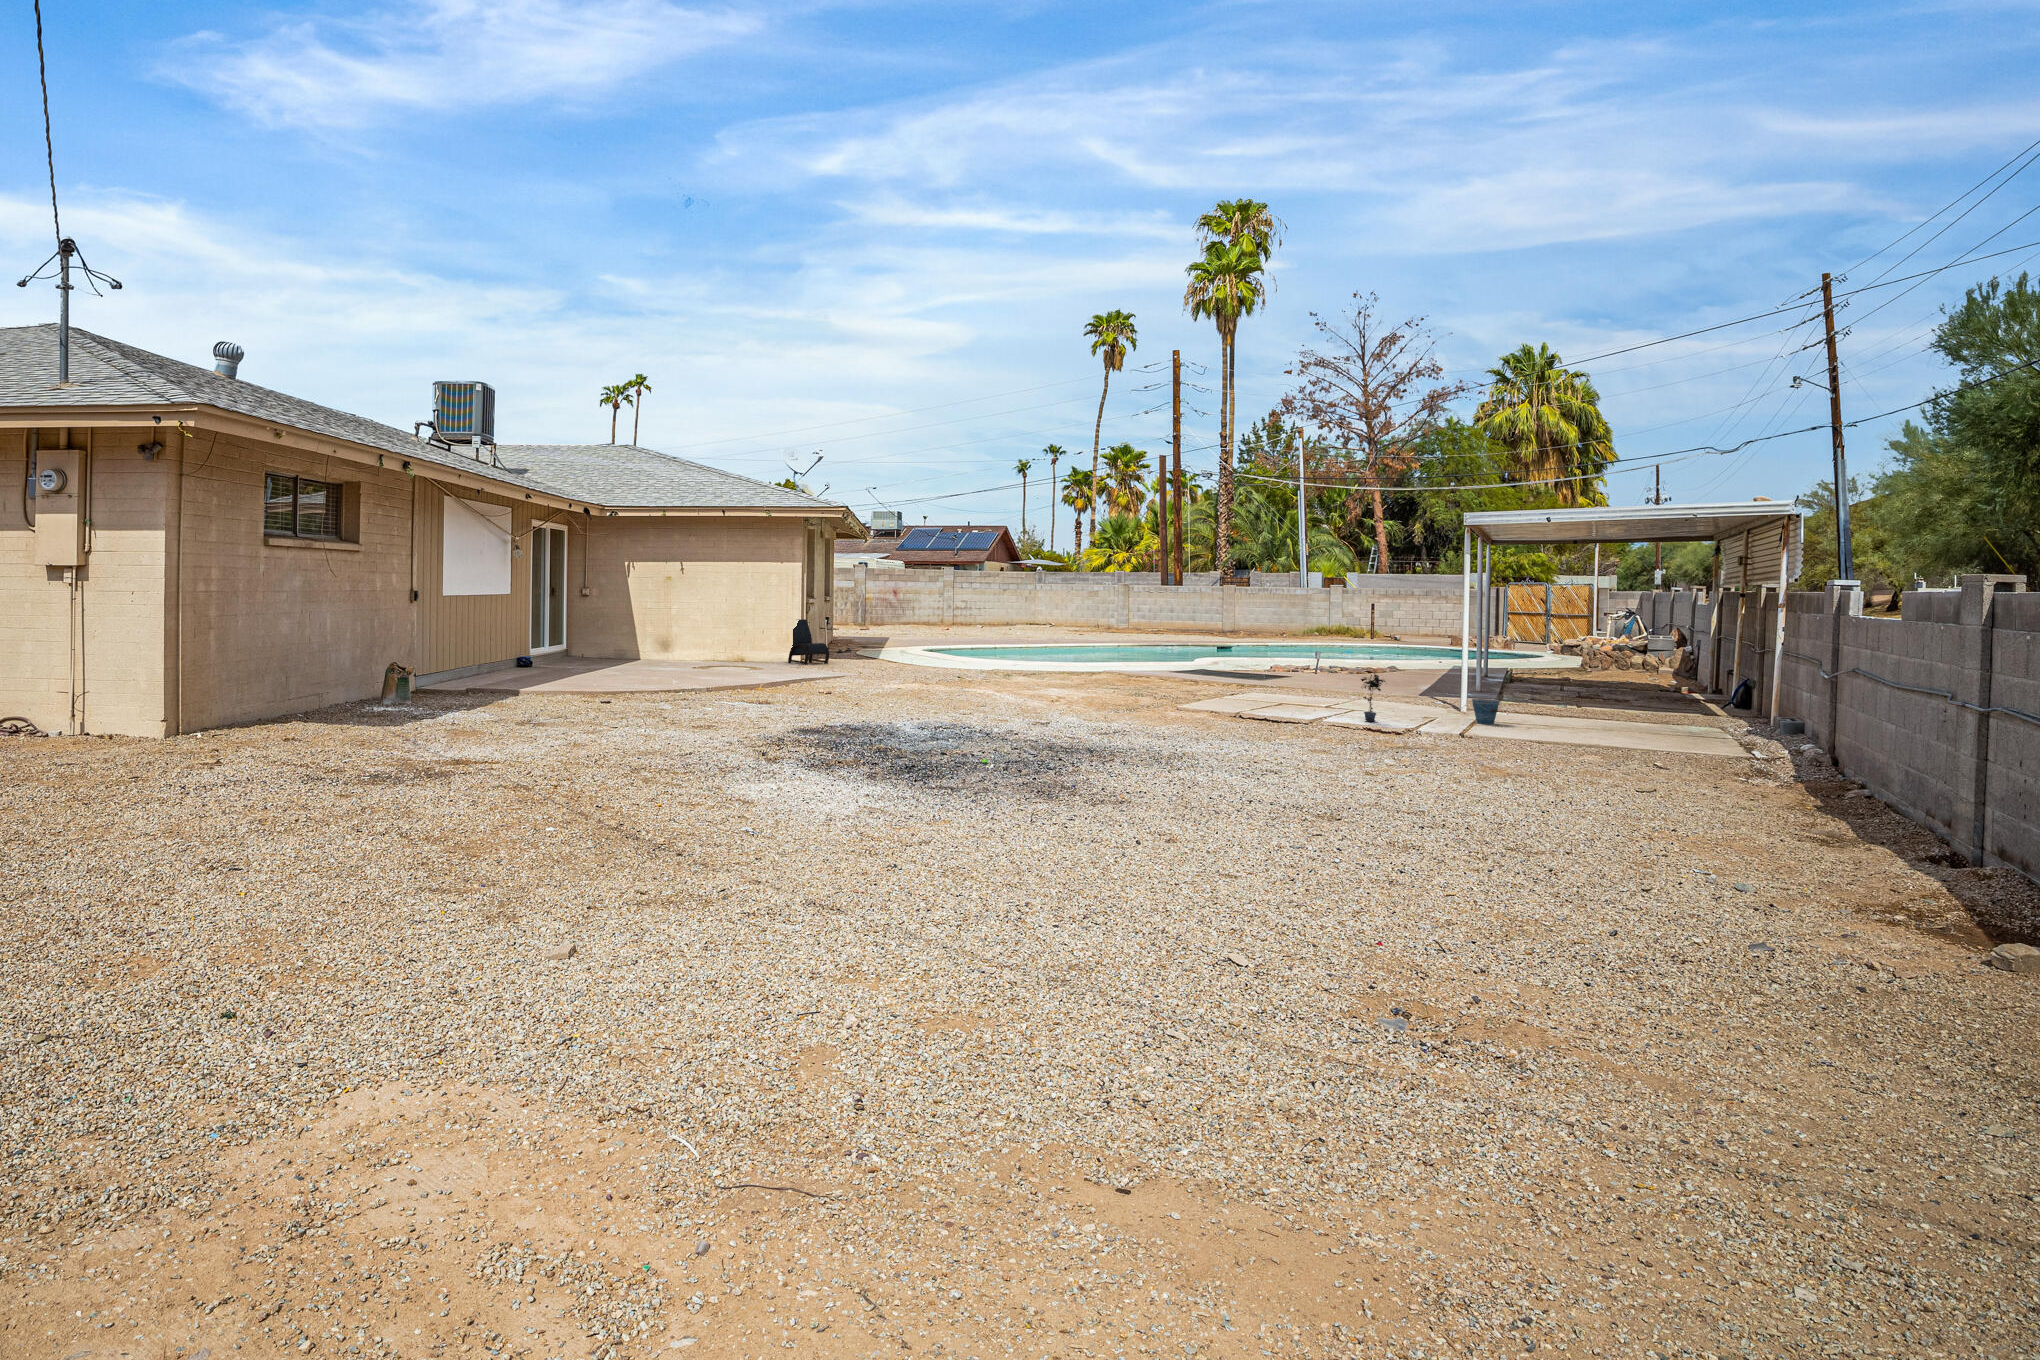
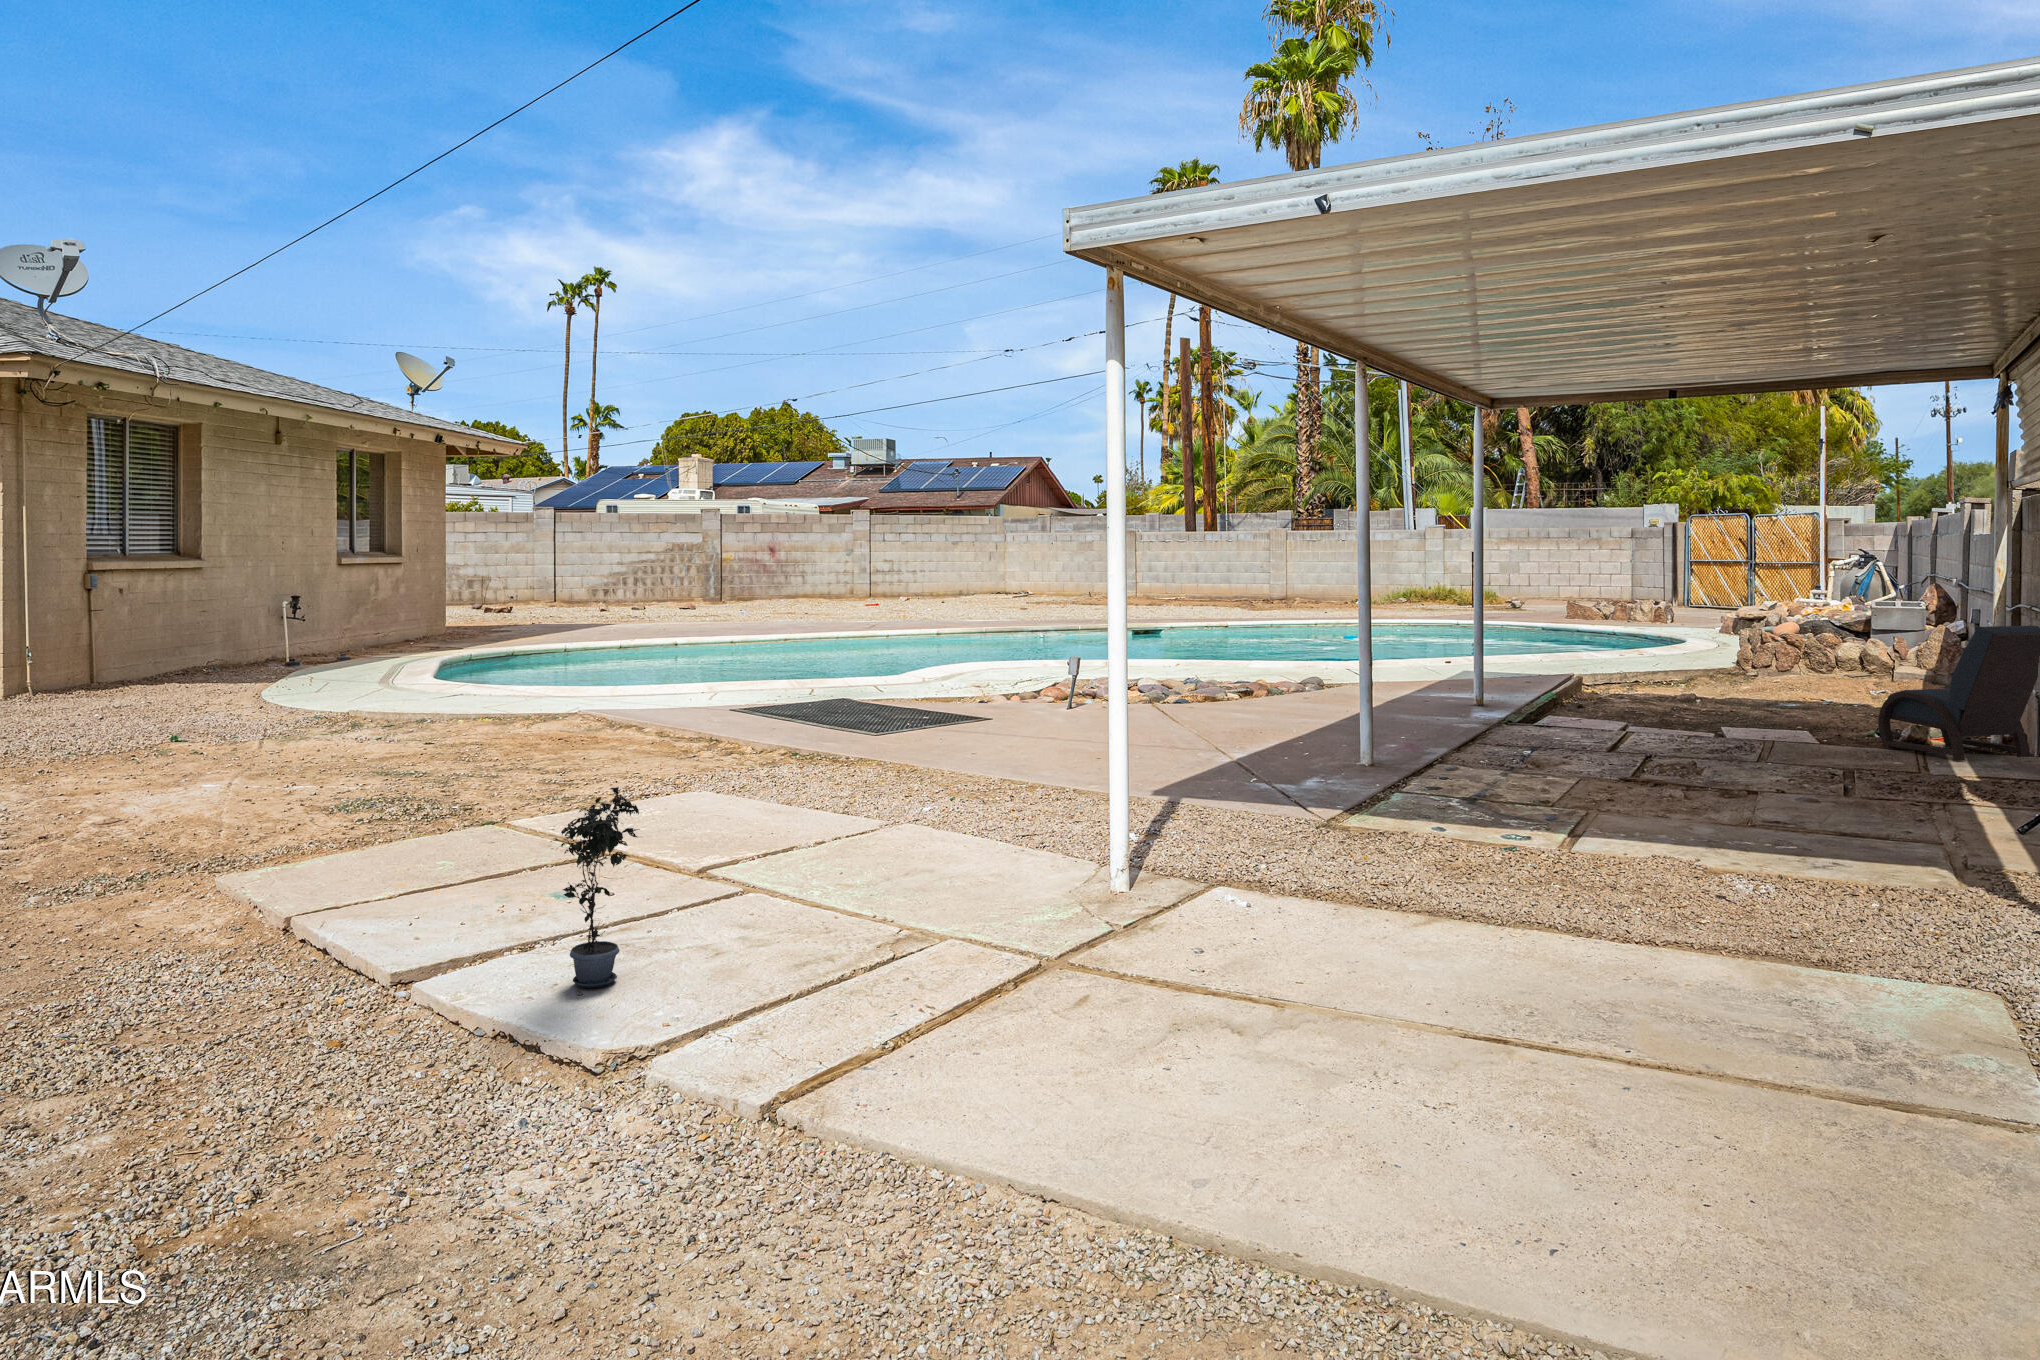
lounge chair: present [788,619,829,665] -> present [1878,626,2040,761]
bucket: present [1472,699,1500,724] -> none [996,882,1100,1000]

